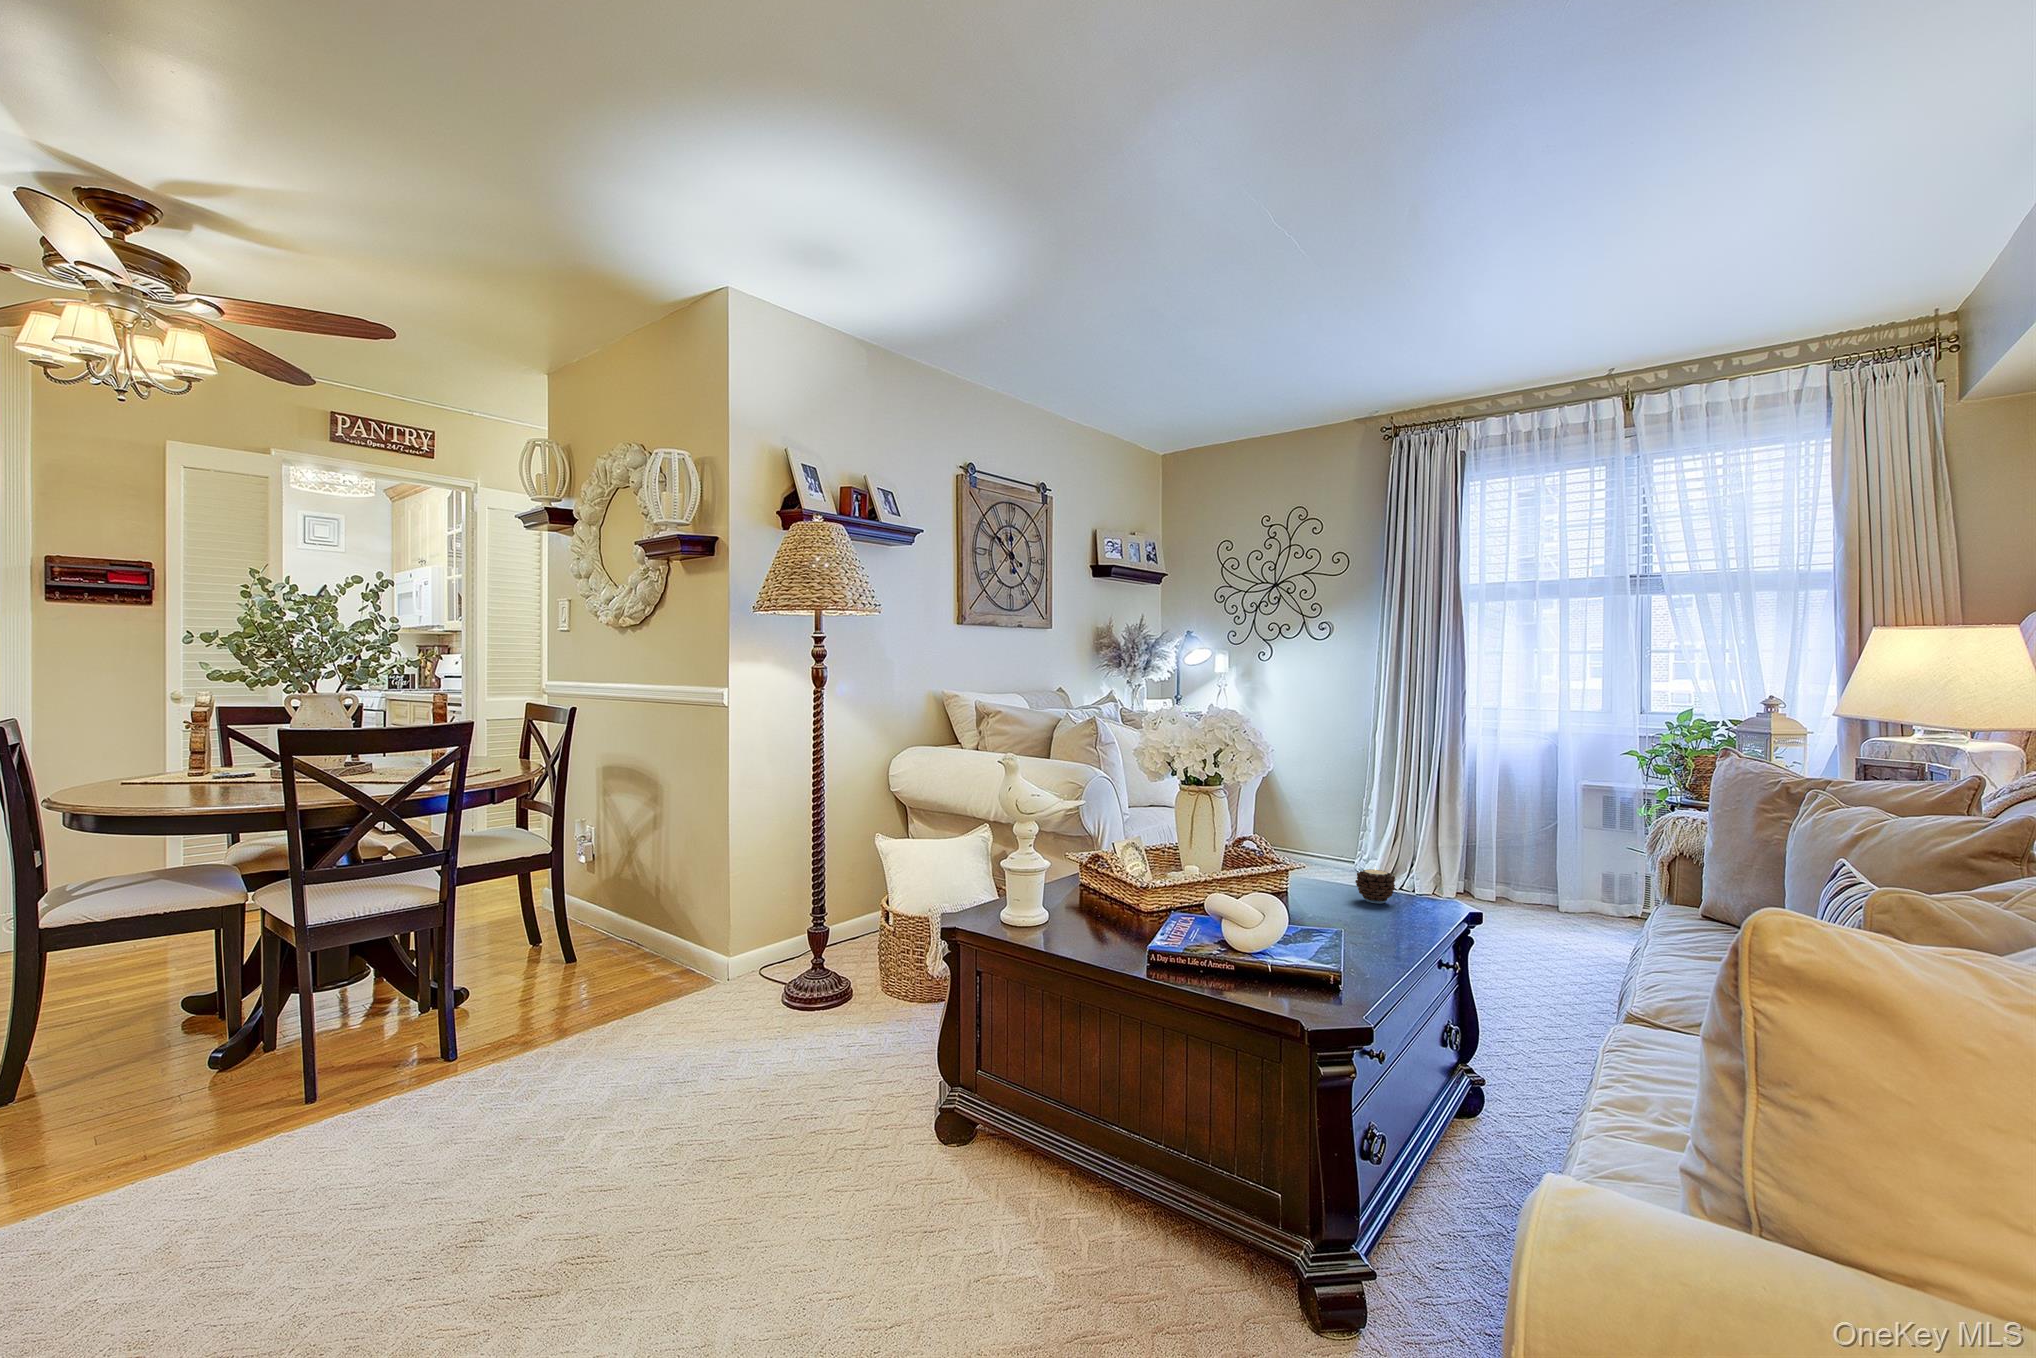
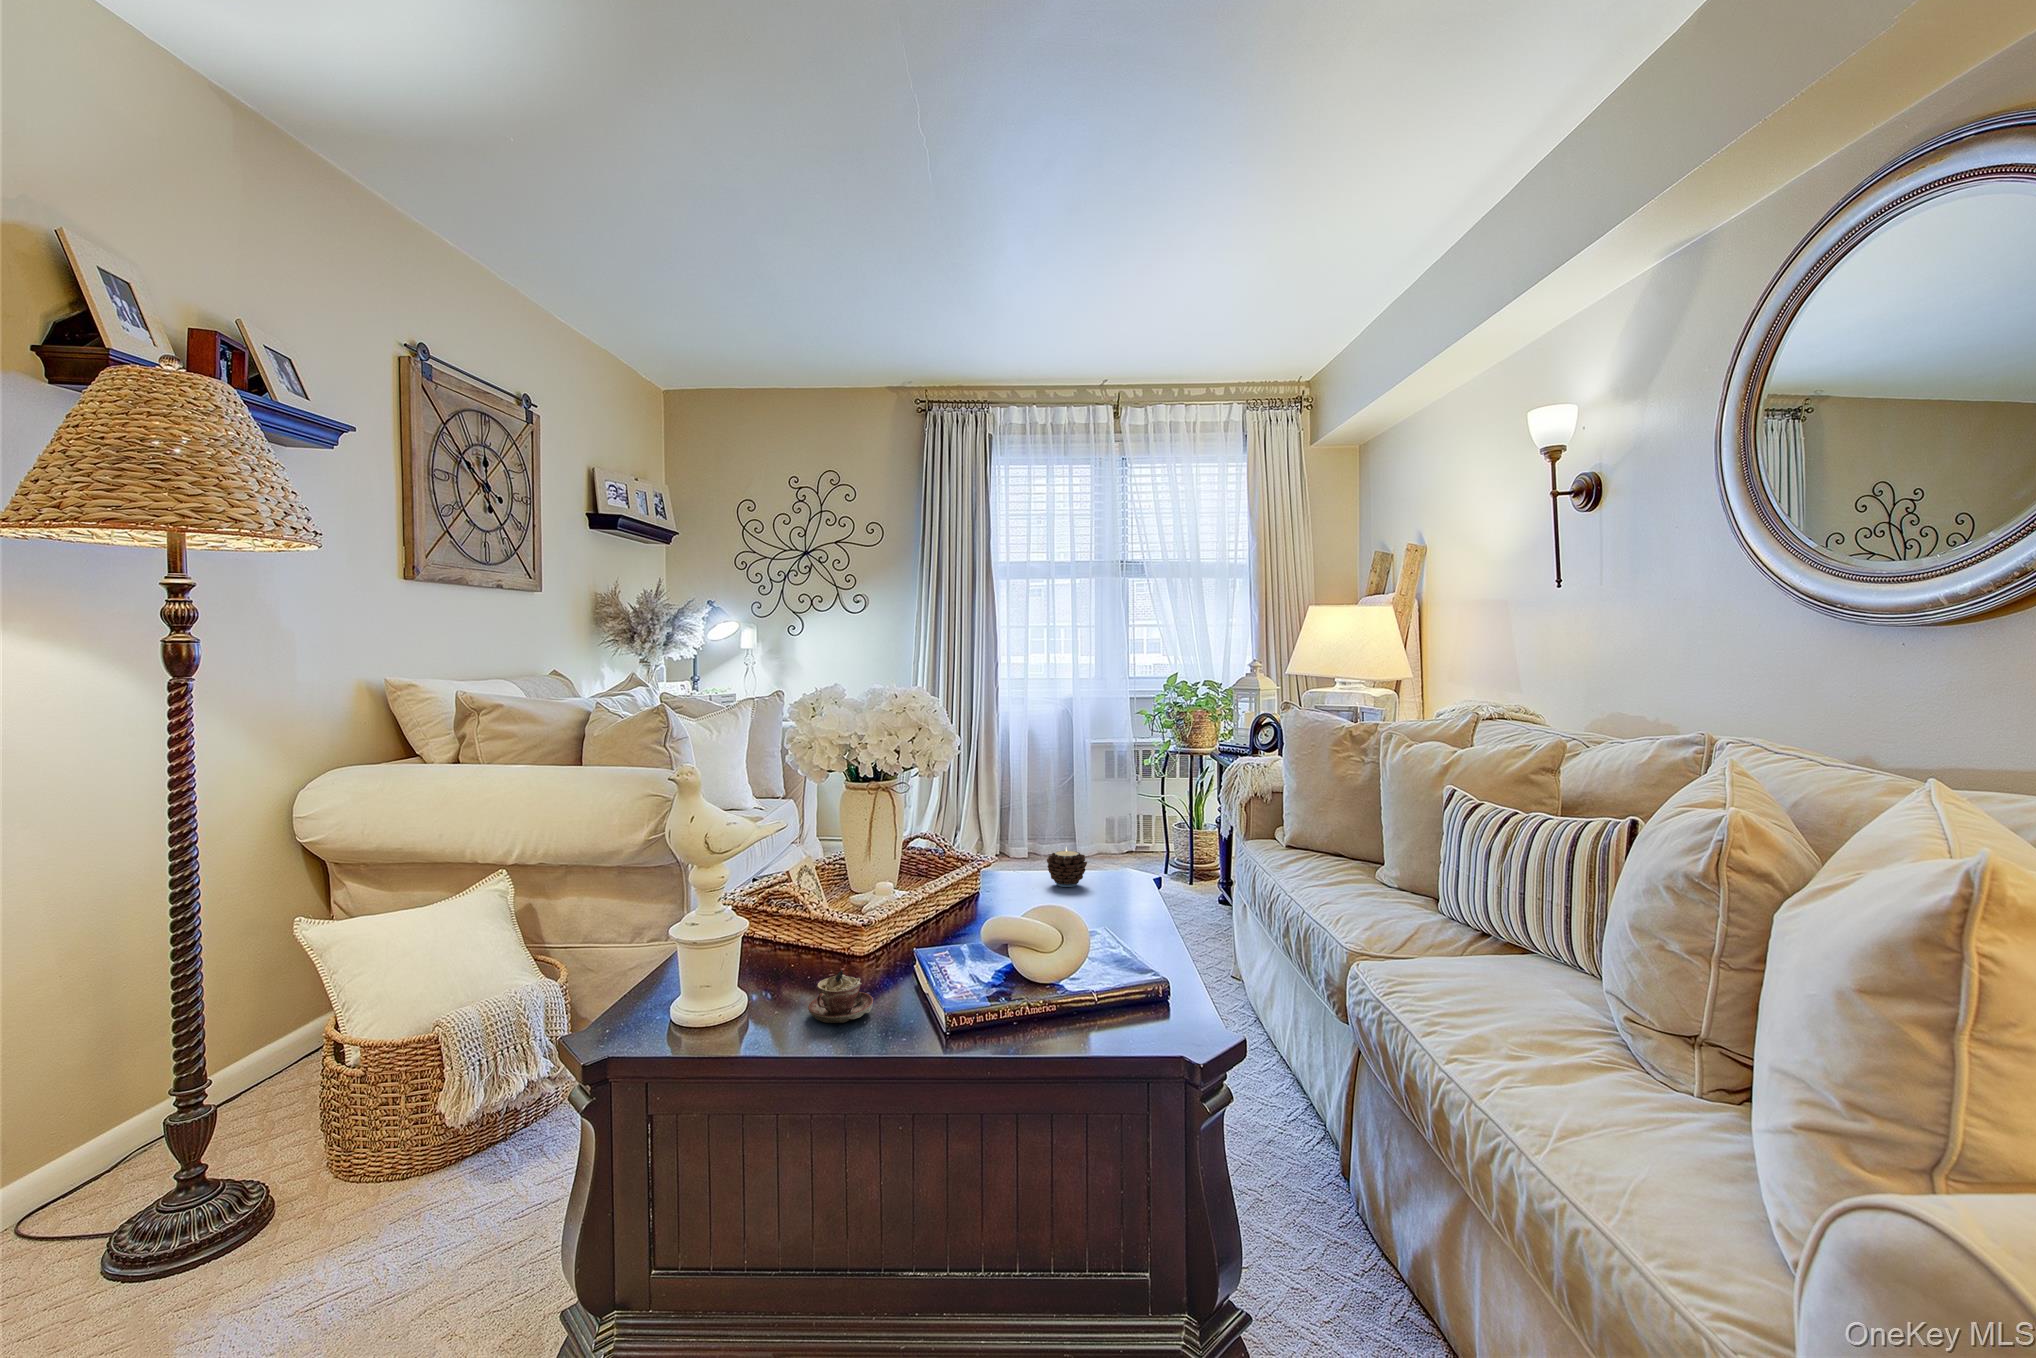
teacup: none [1073,907,1118,942] -> present [808,970,873,1023]

